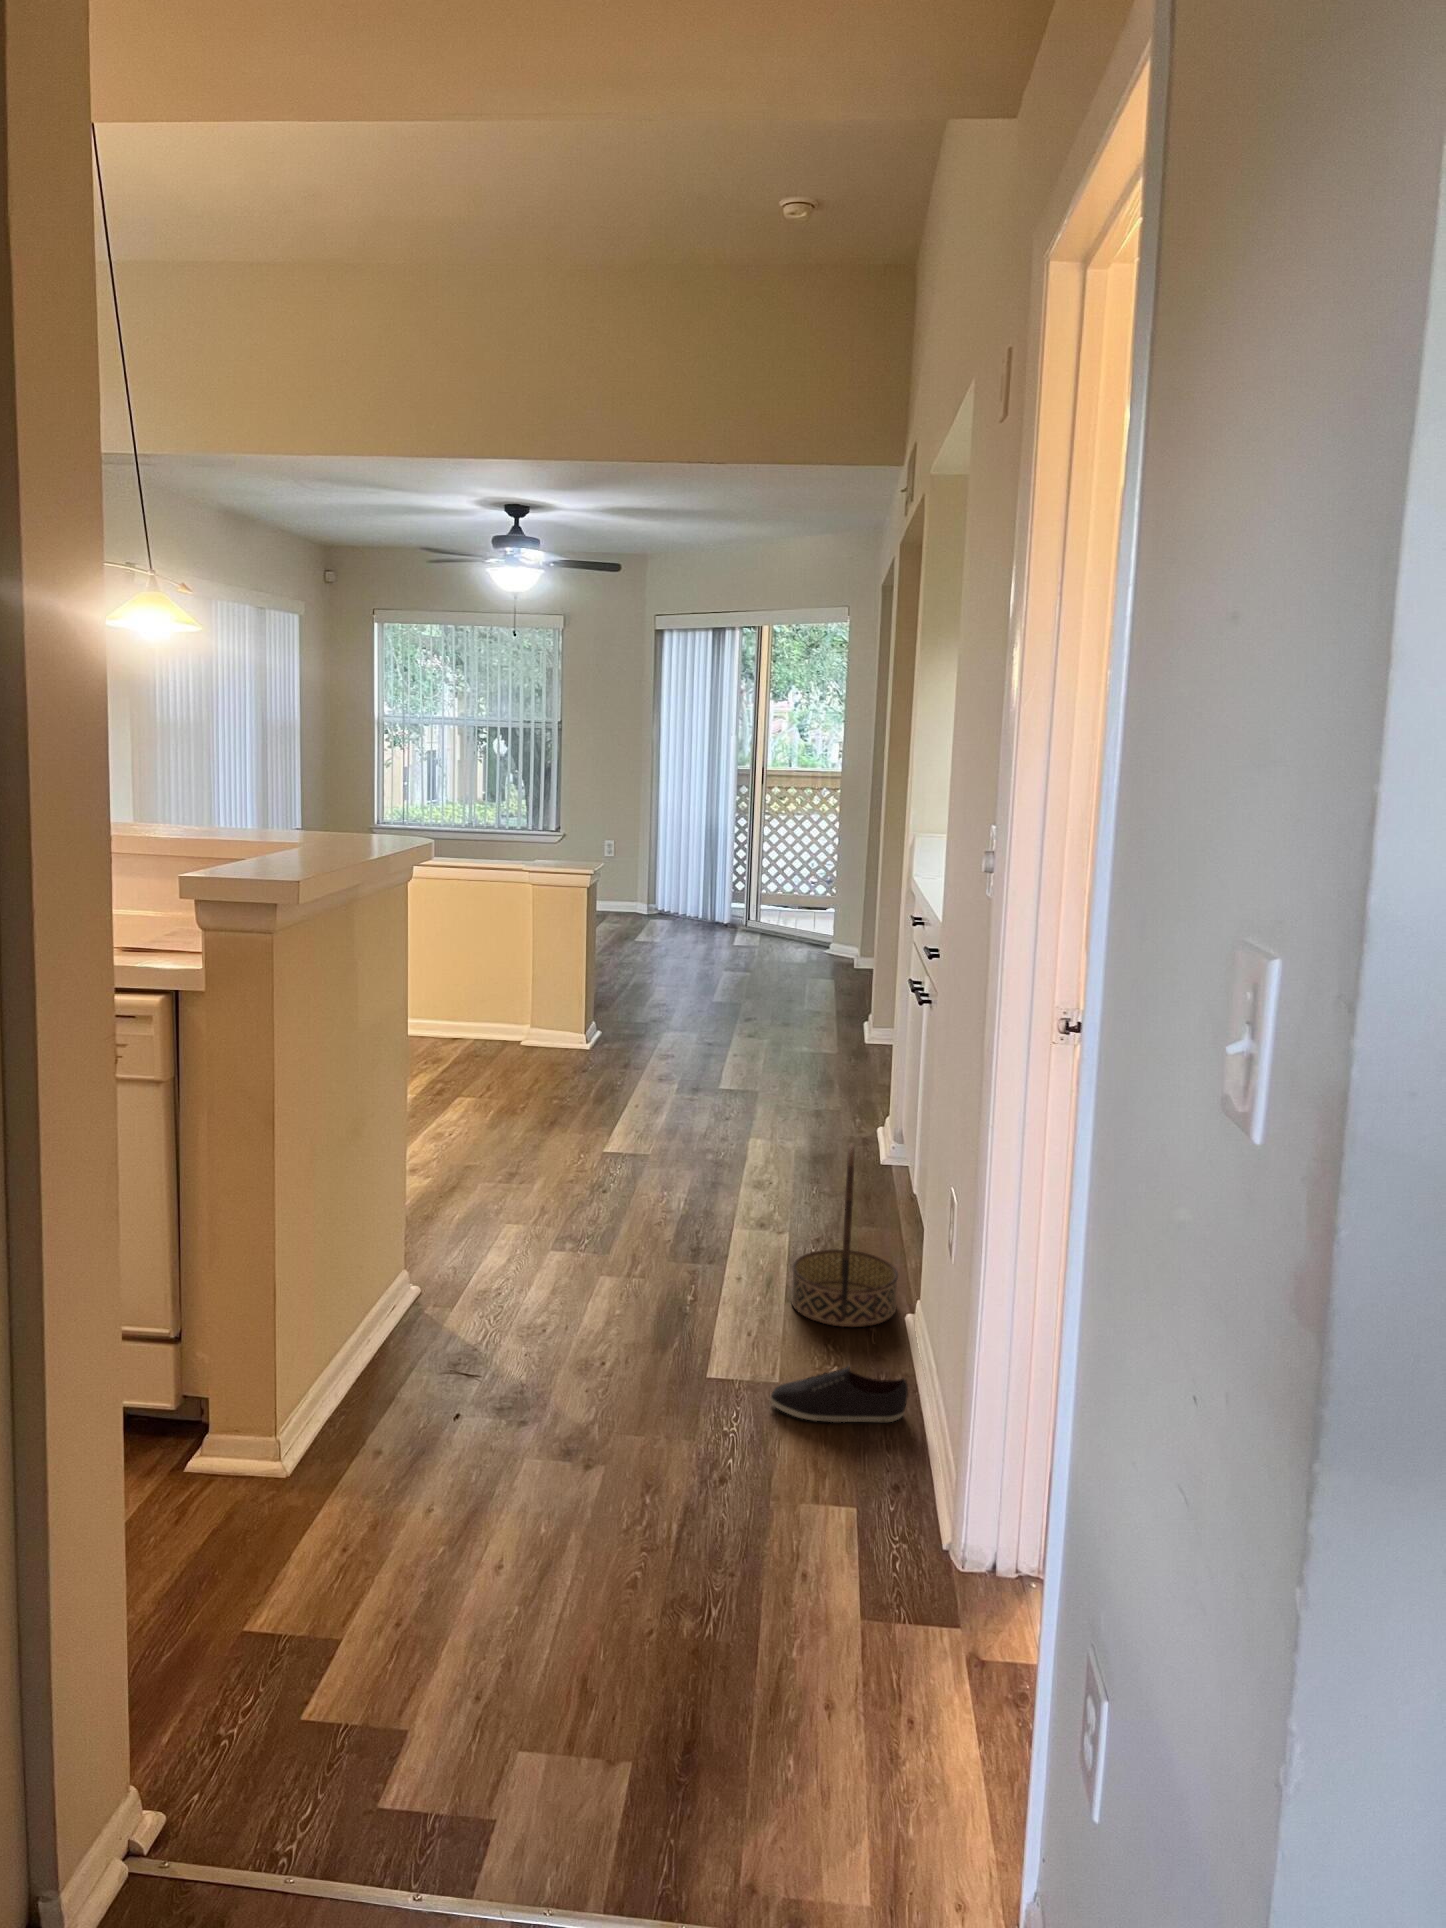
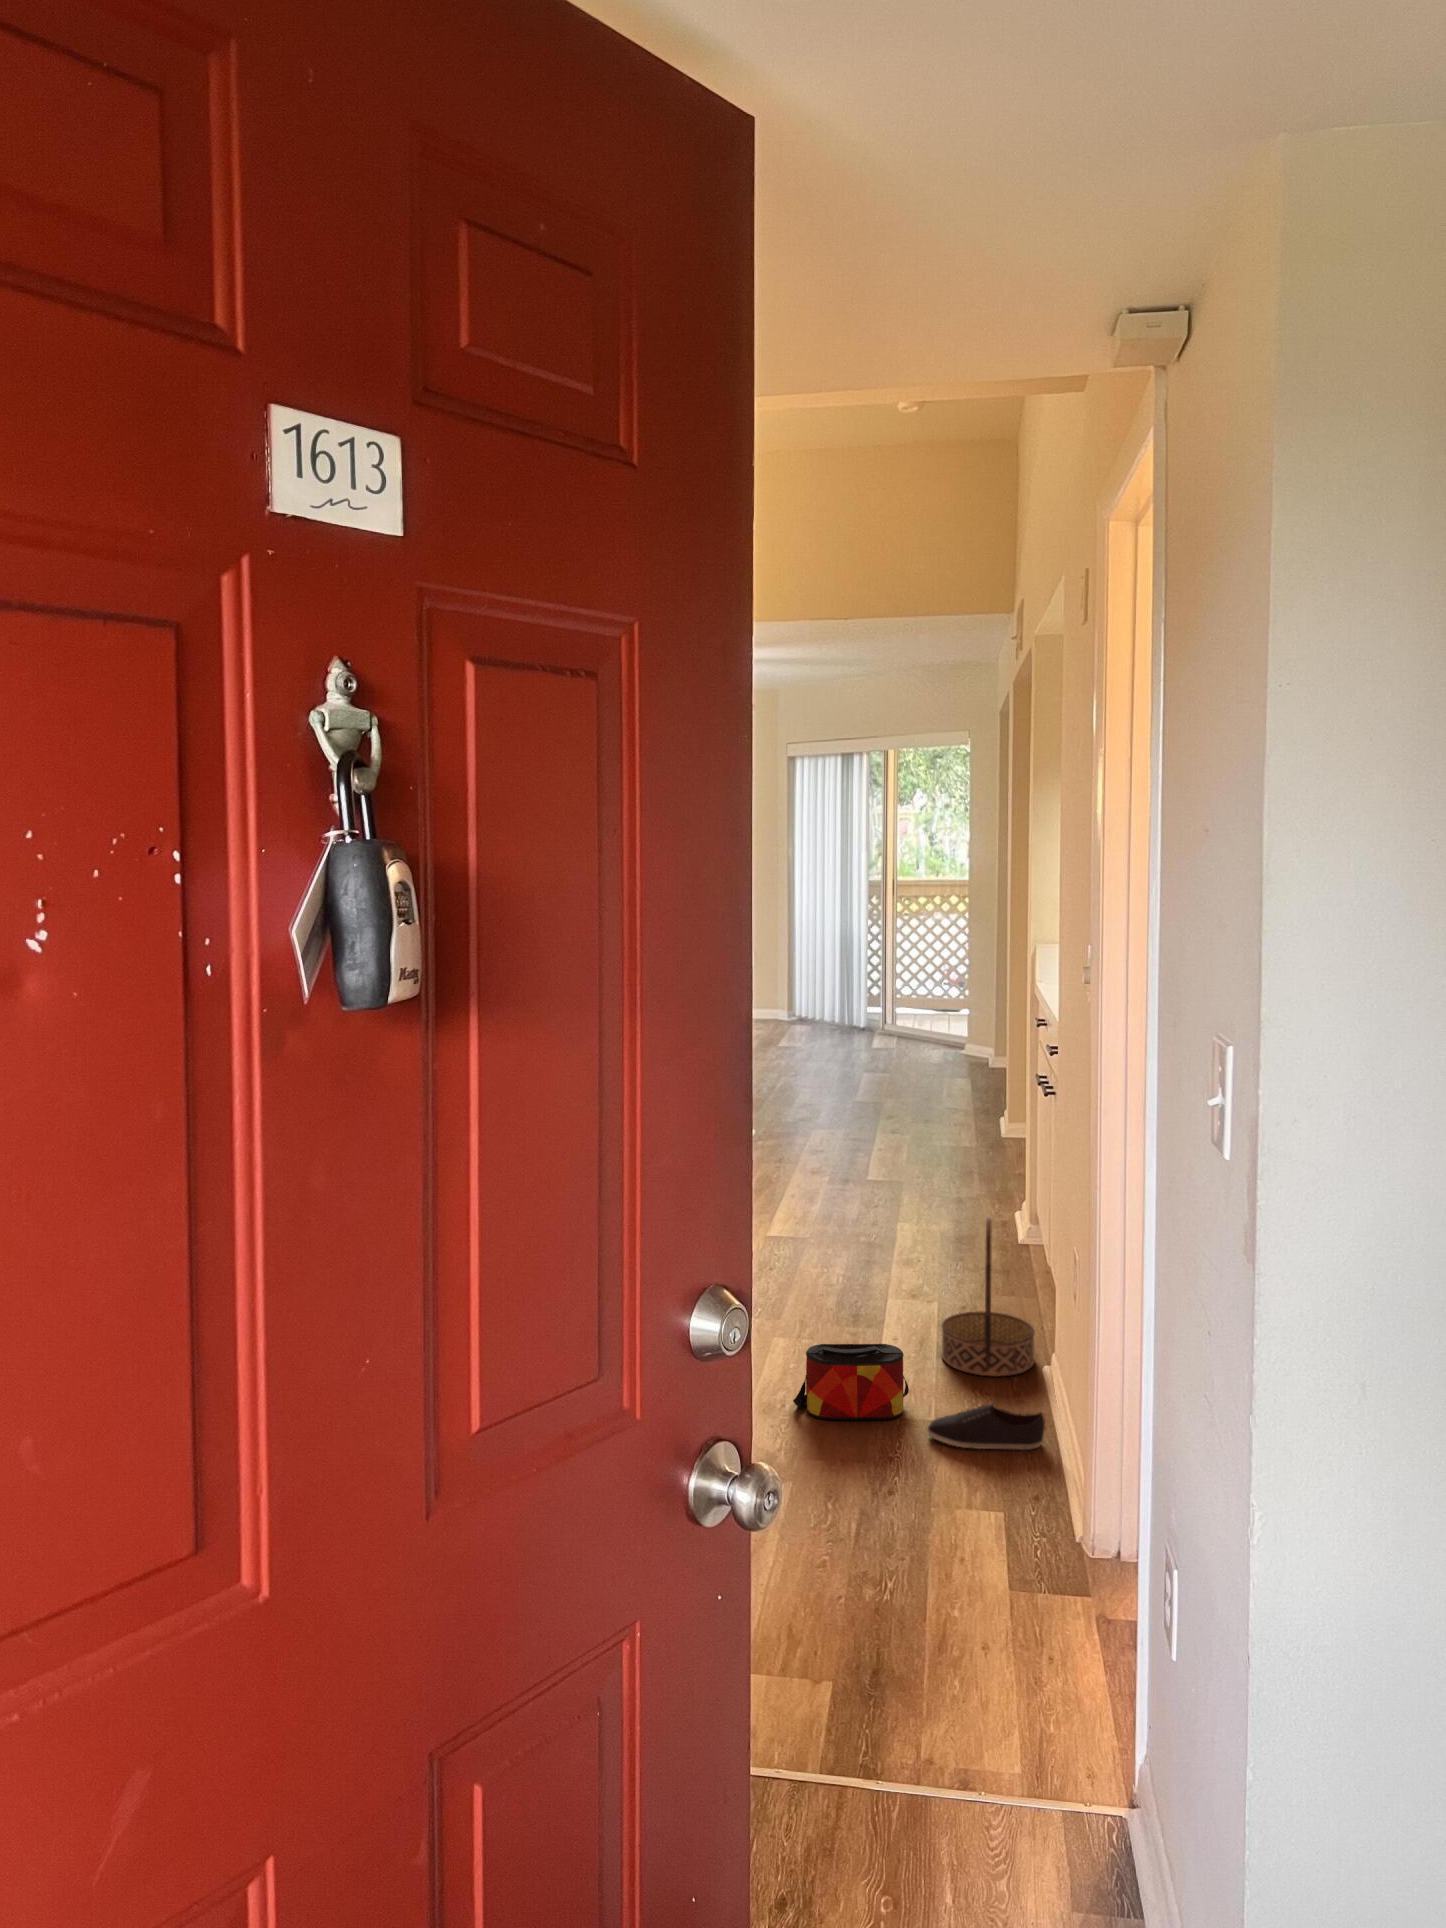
bag: none [614,1293,751,1384] -> present [793,1344,909,1420]

